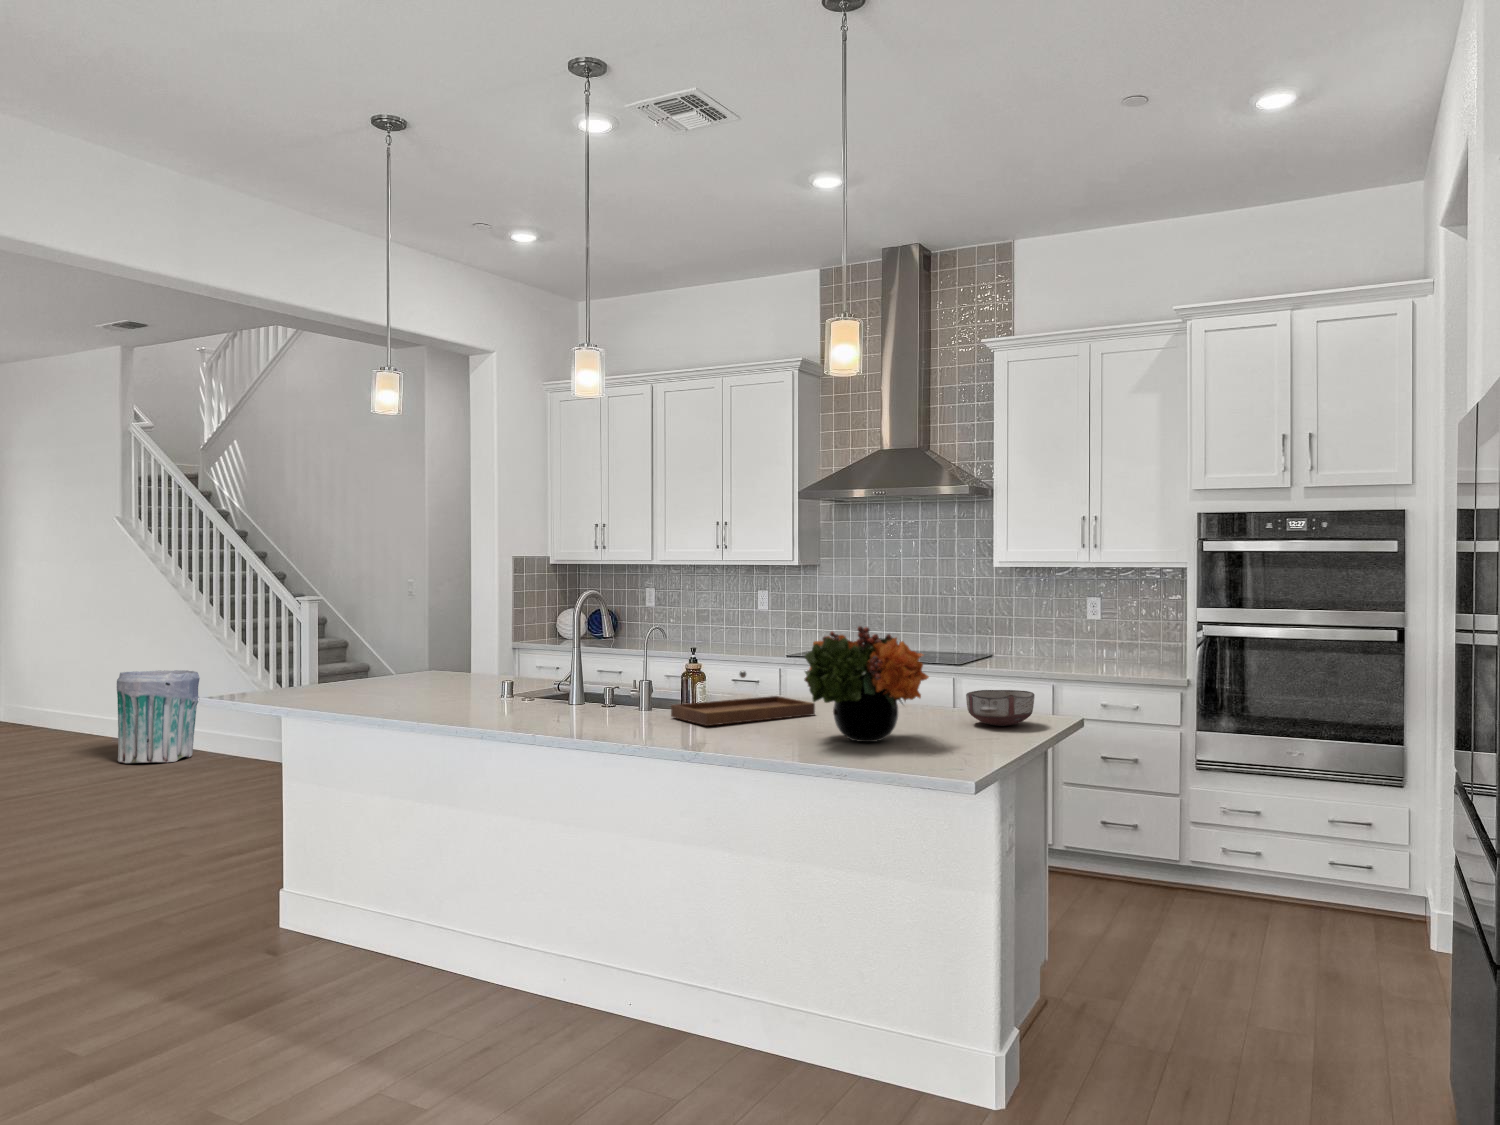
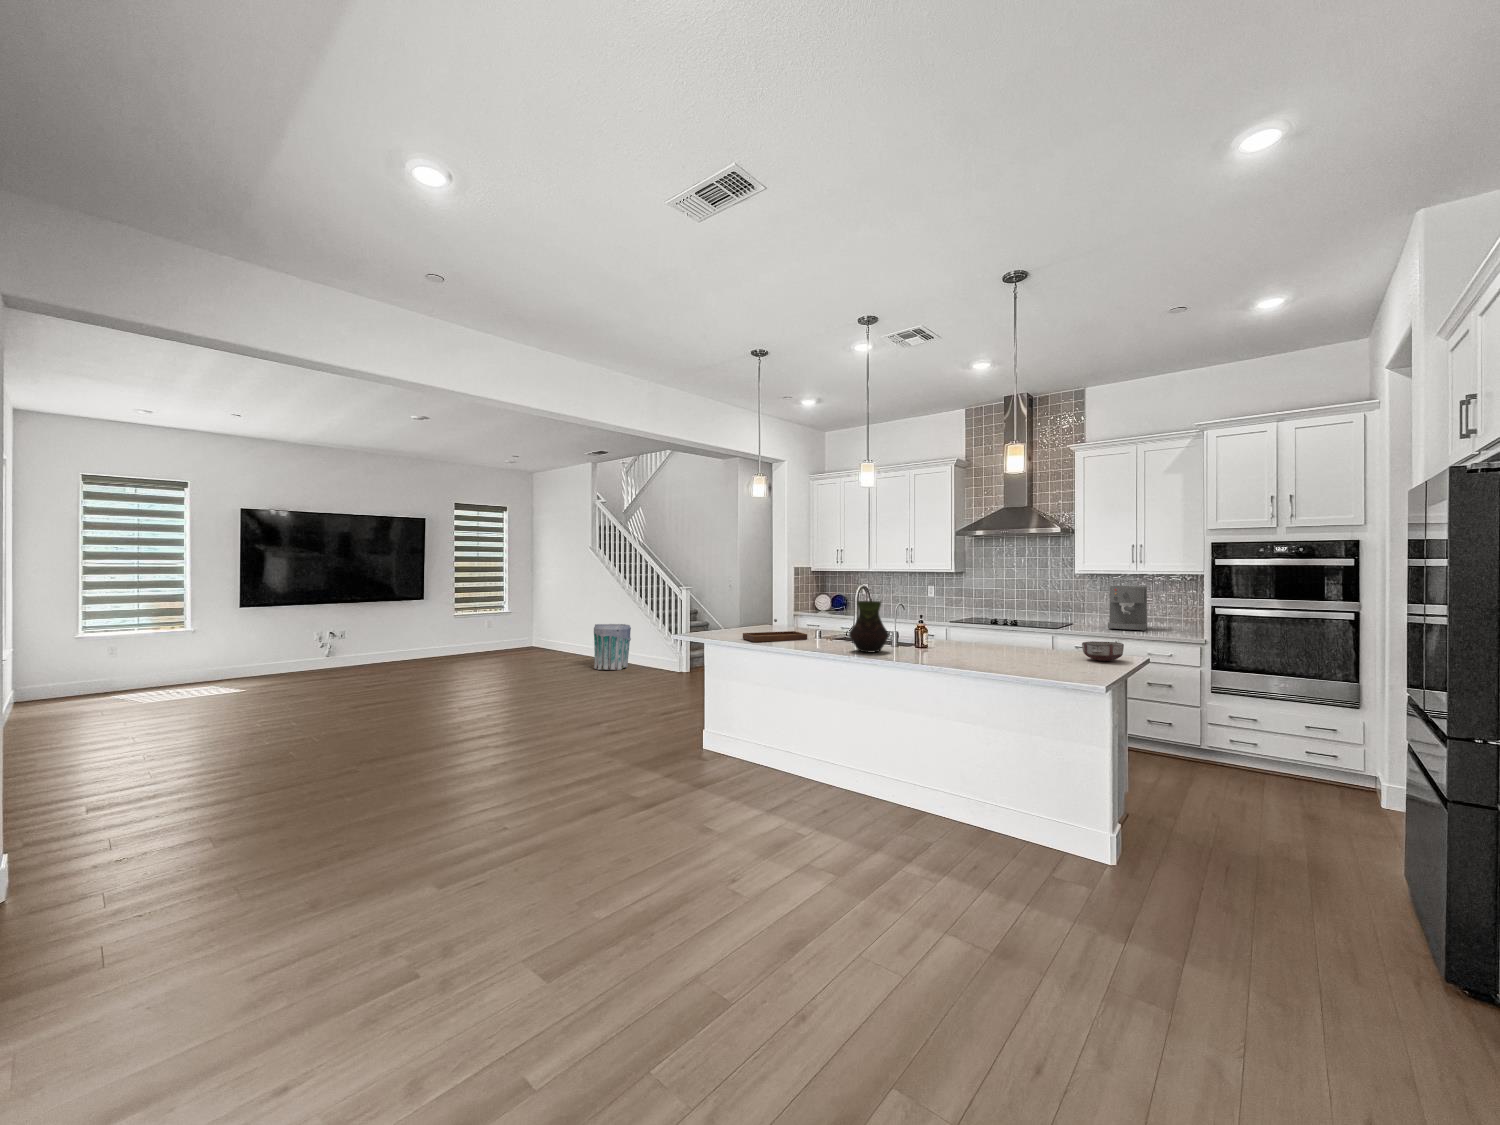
coffee maker: none [1042,587,1105,665] -> present [1108,586,1147,631]
vase: none [547,621,624,722] -> present [849,601,889,652]
flower arrangement: present [804,626,929,742] -> none [993,605,1066,667]
tray: present [671,671,815,726] -> present [743,619,807,642]

